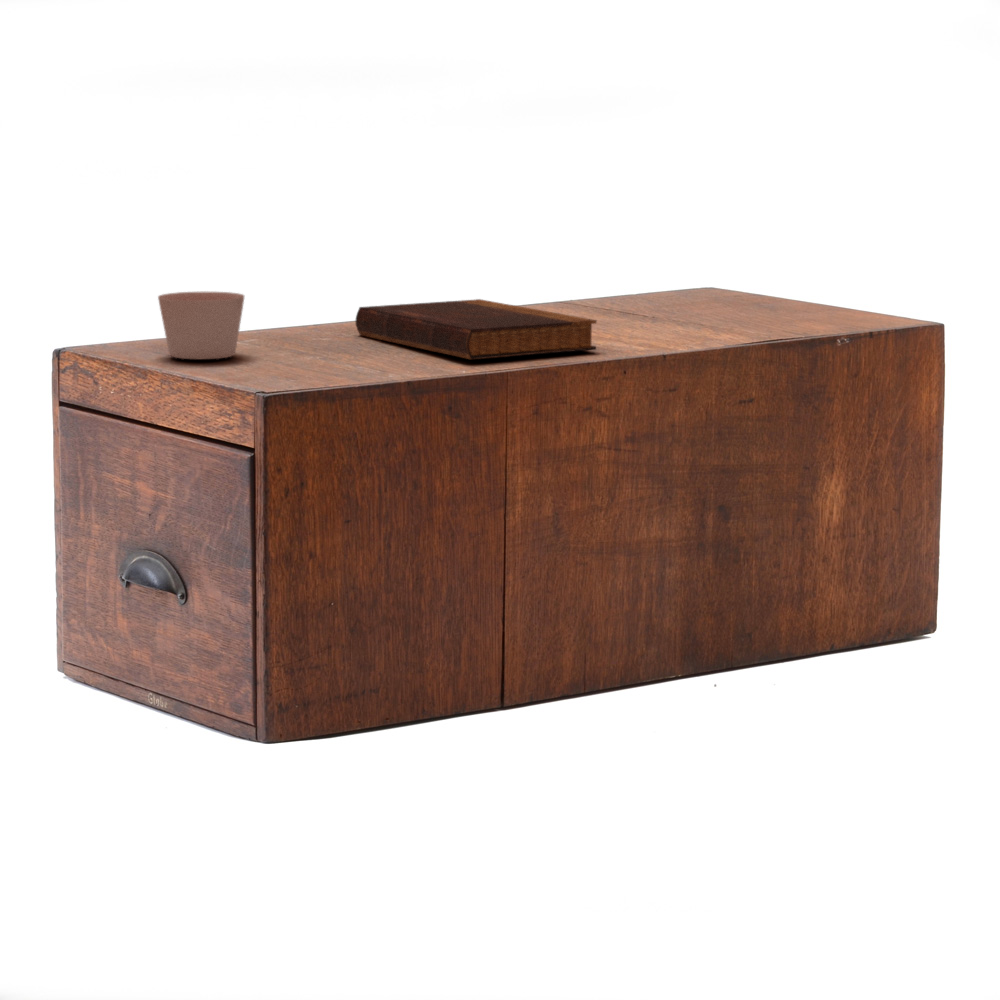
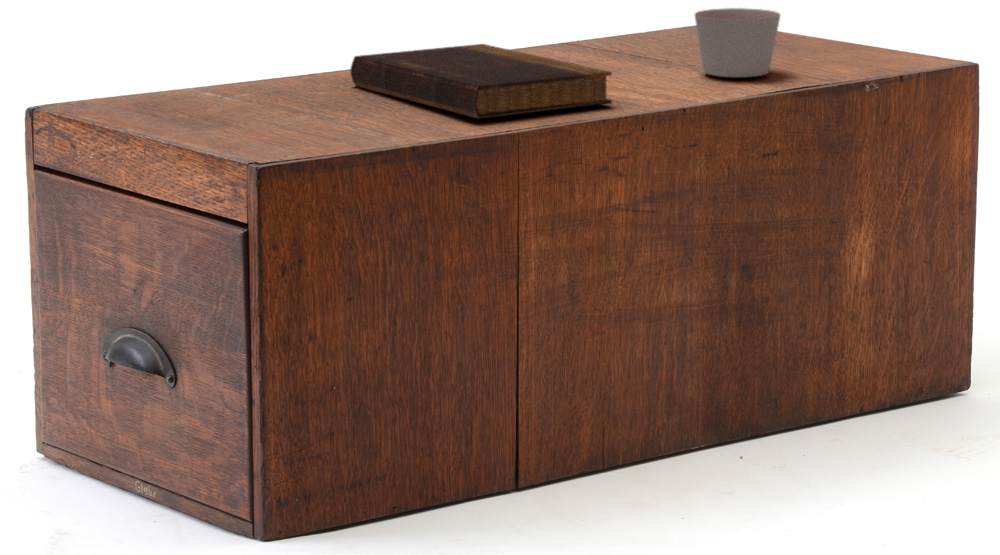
candle: present [158,292,244,359] -> present [695,8,780,78]

